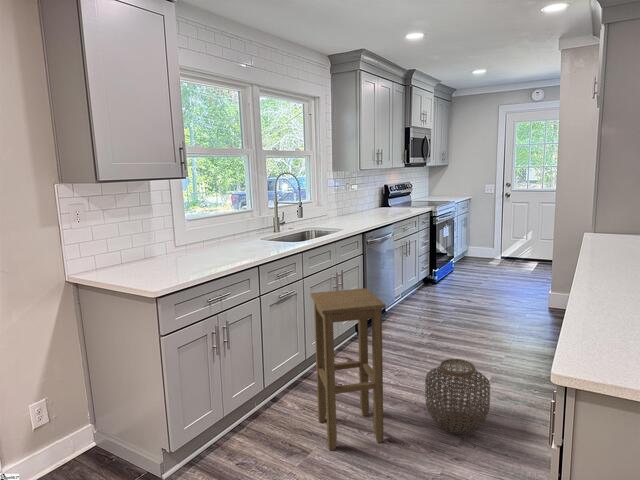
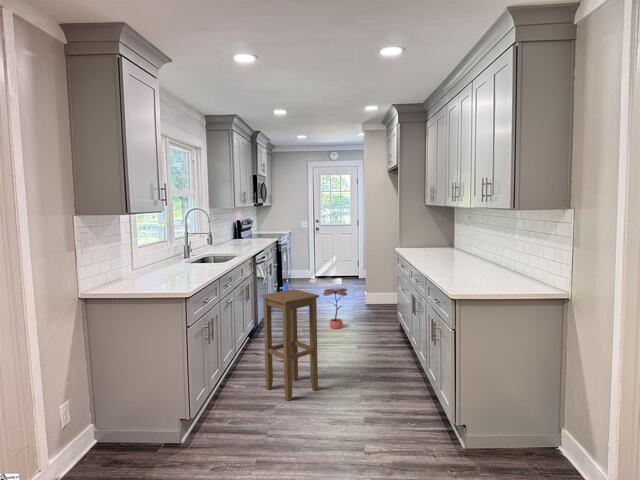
potted plant: none [462,283,502,340] -> present [323,288,347,329]
woven basket: present [425,359,490,434] -> none [333,330,373,377]

